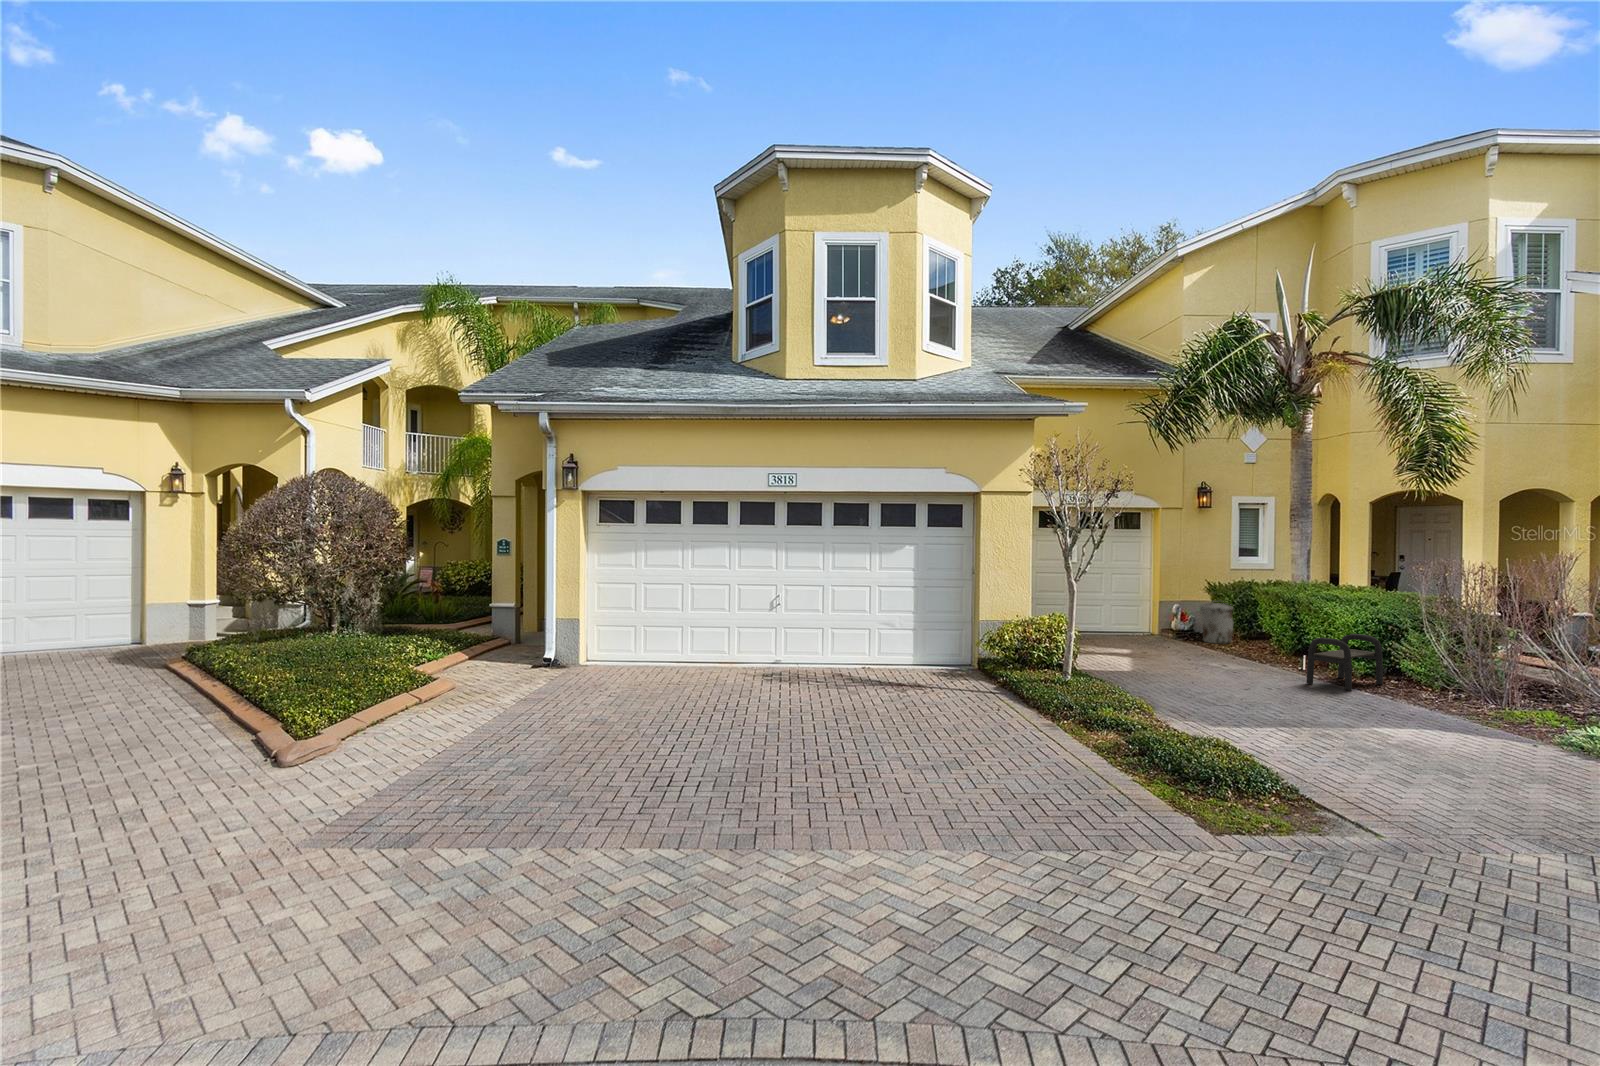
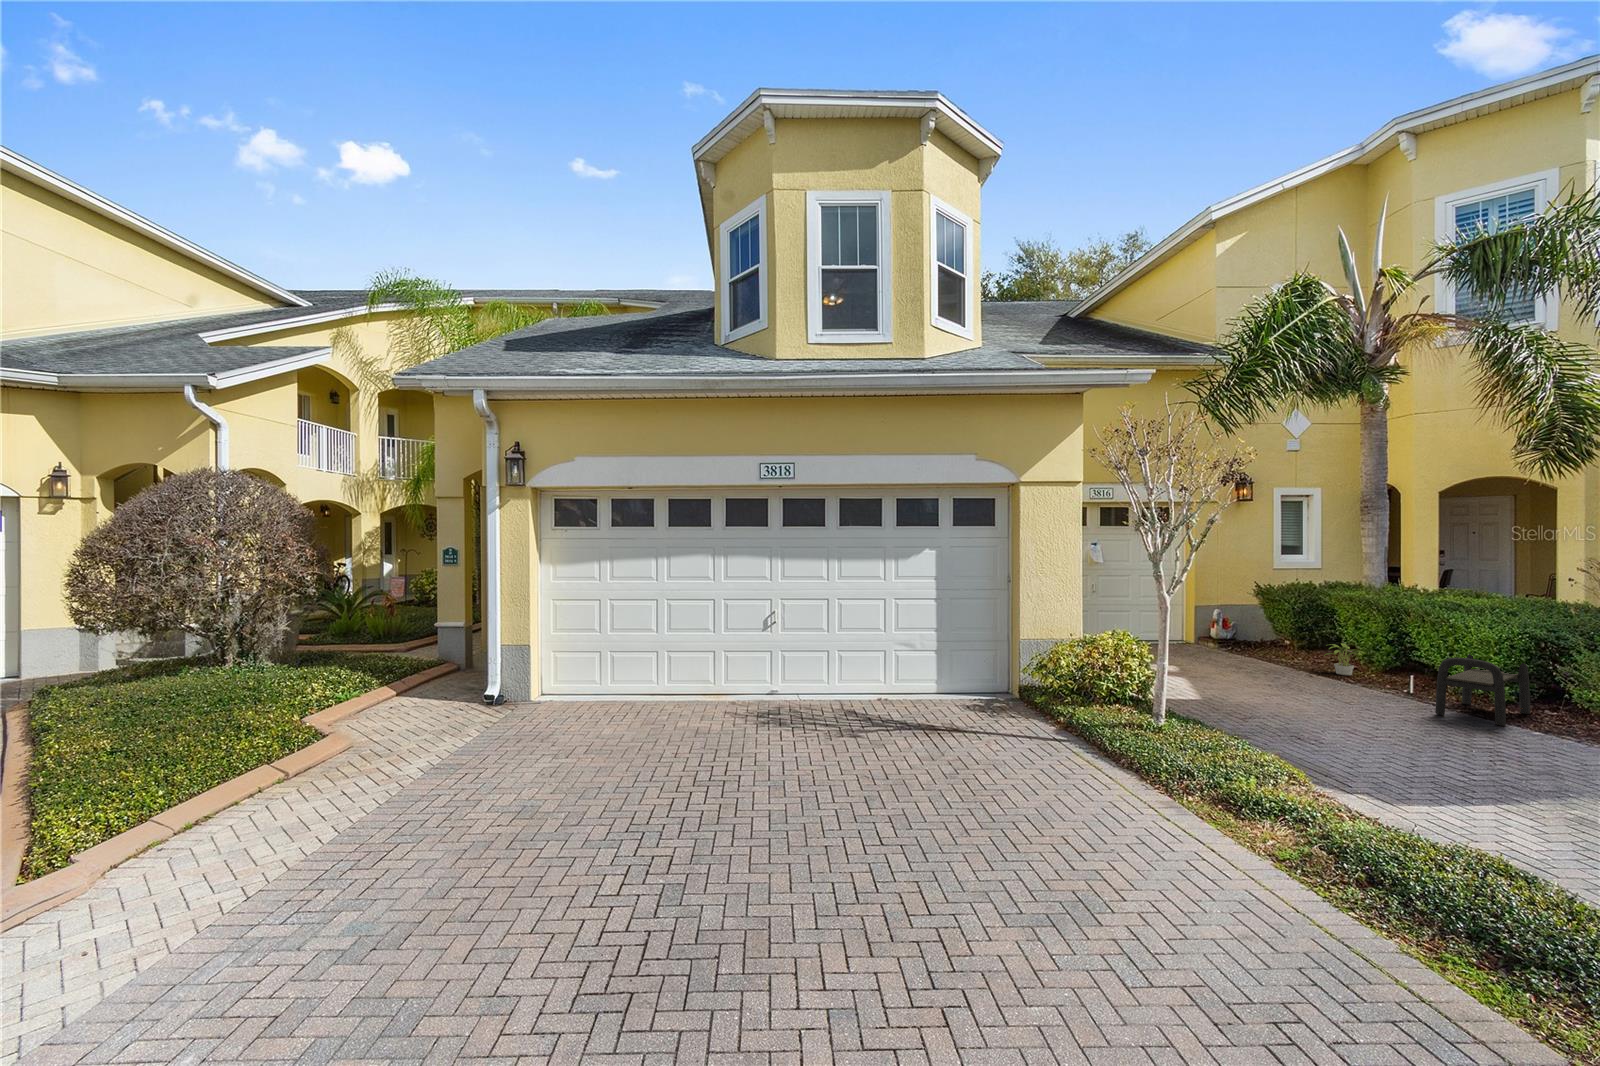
trash can: present [1200,602,1233,644] -> none [1244,605,1289,654]
potted plant: none [1250,632,1285,659] -> present [1325,643,1364,675]

